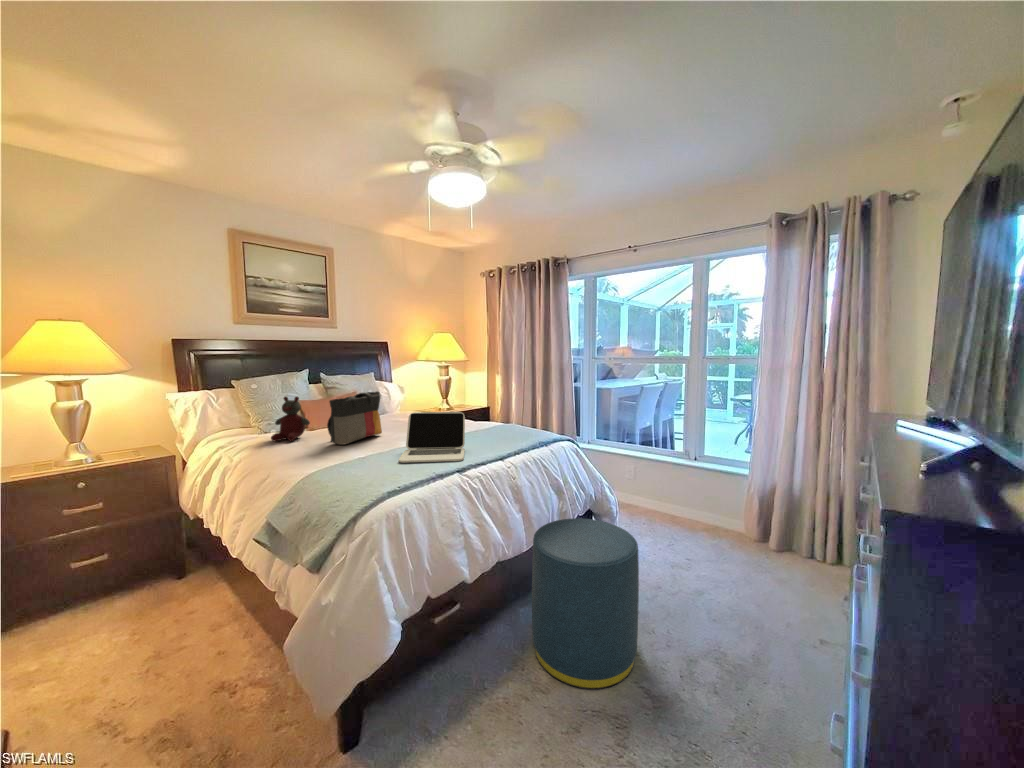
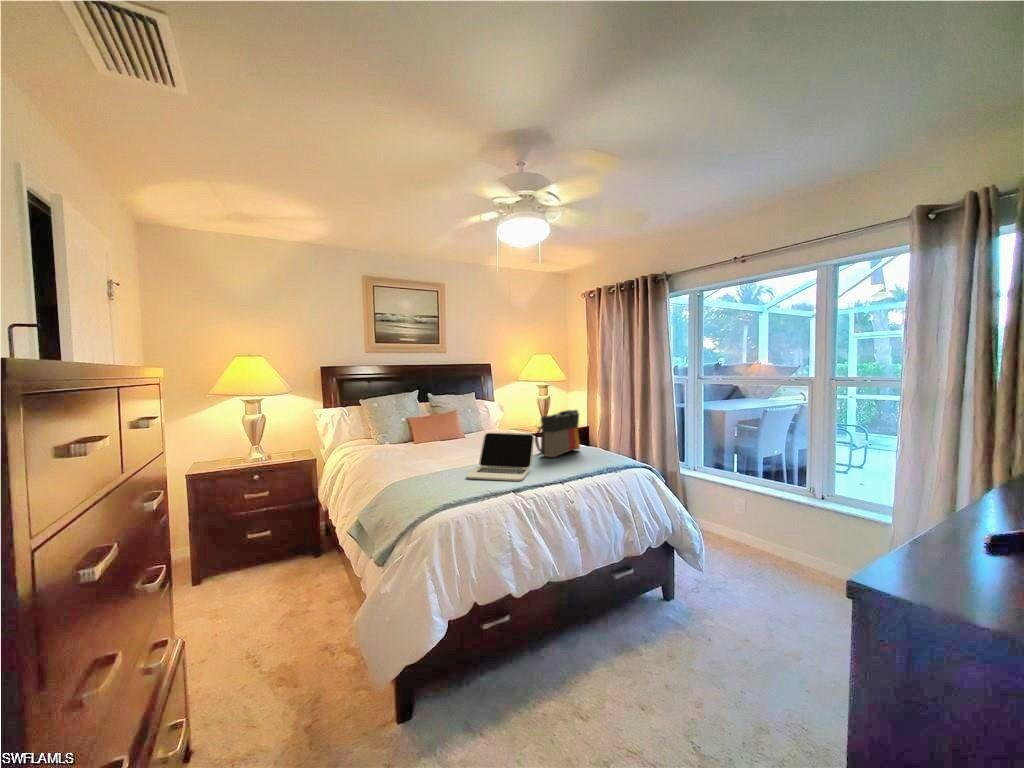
tote bag: present [327,392,382,445] -> present [535,410,580,457]
stuffed bear: present [271,397,310,441] -> none [380,414,411,453]
ottoman: present [532,518,639,689] -> none [580,550,693,734]

